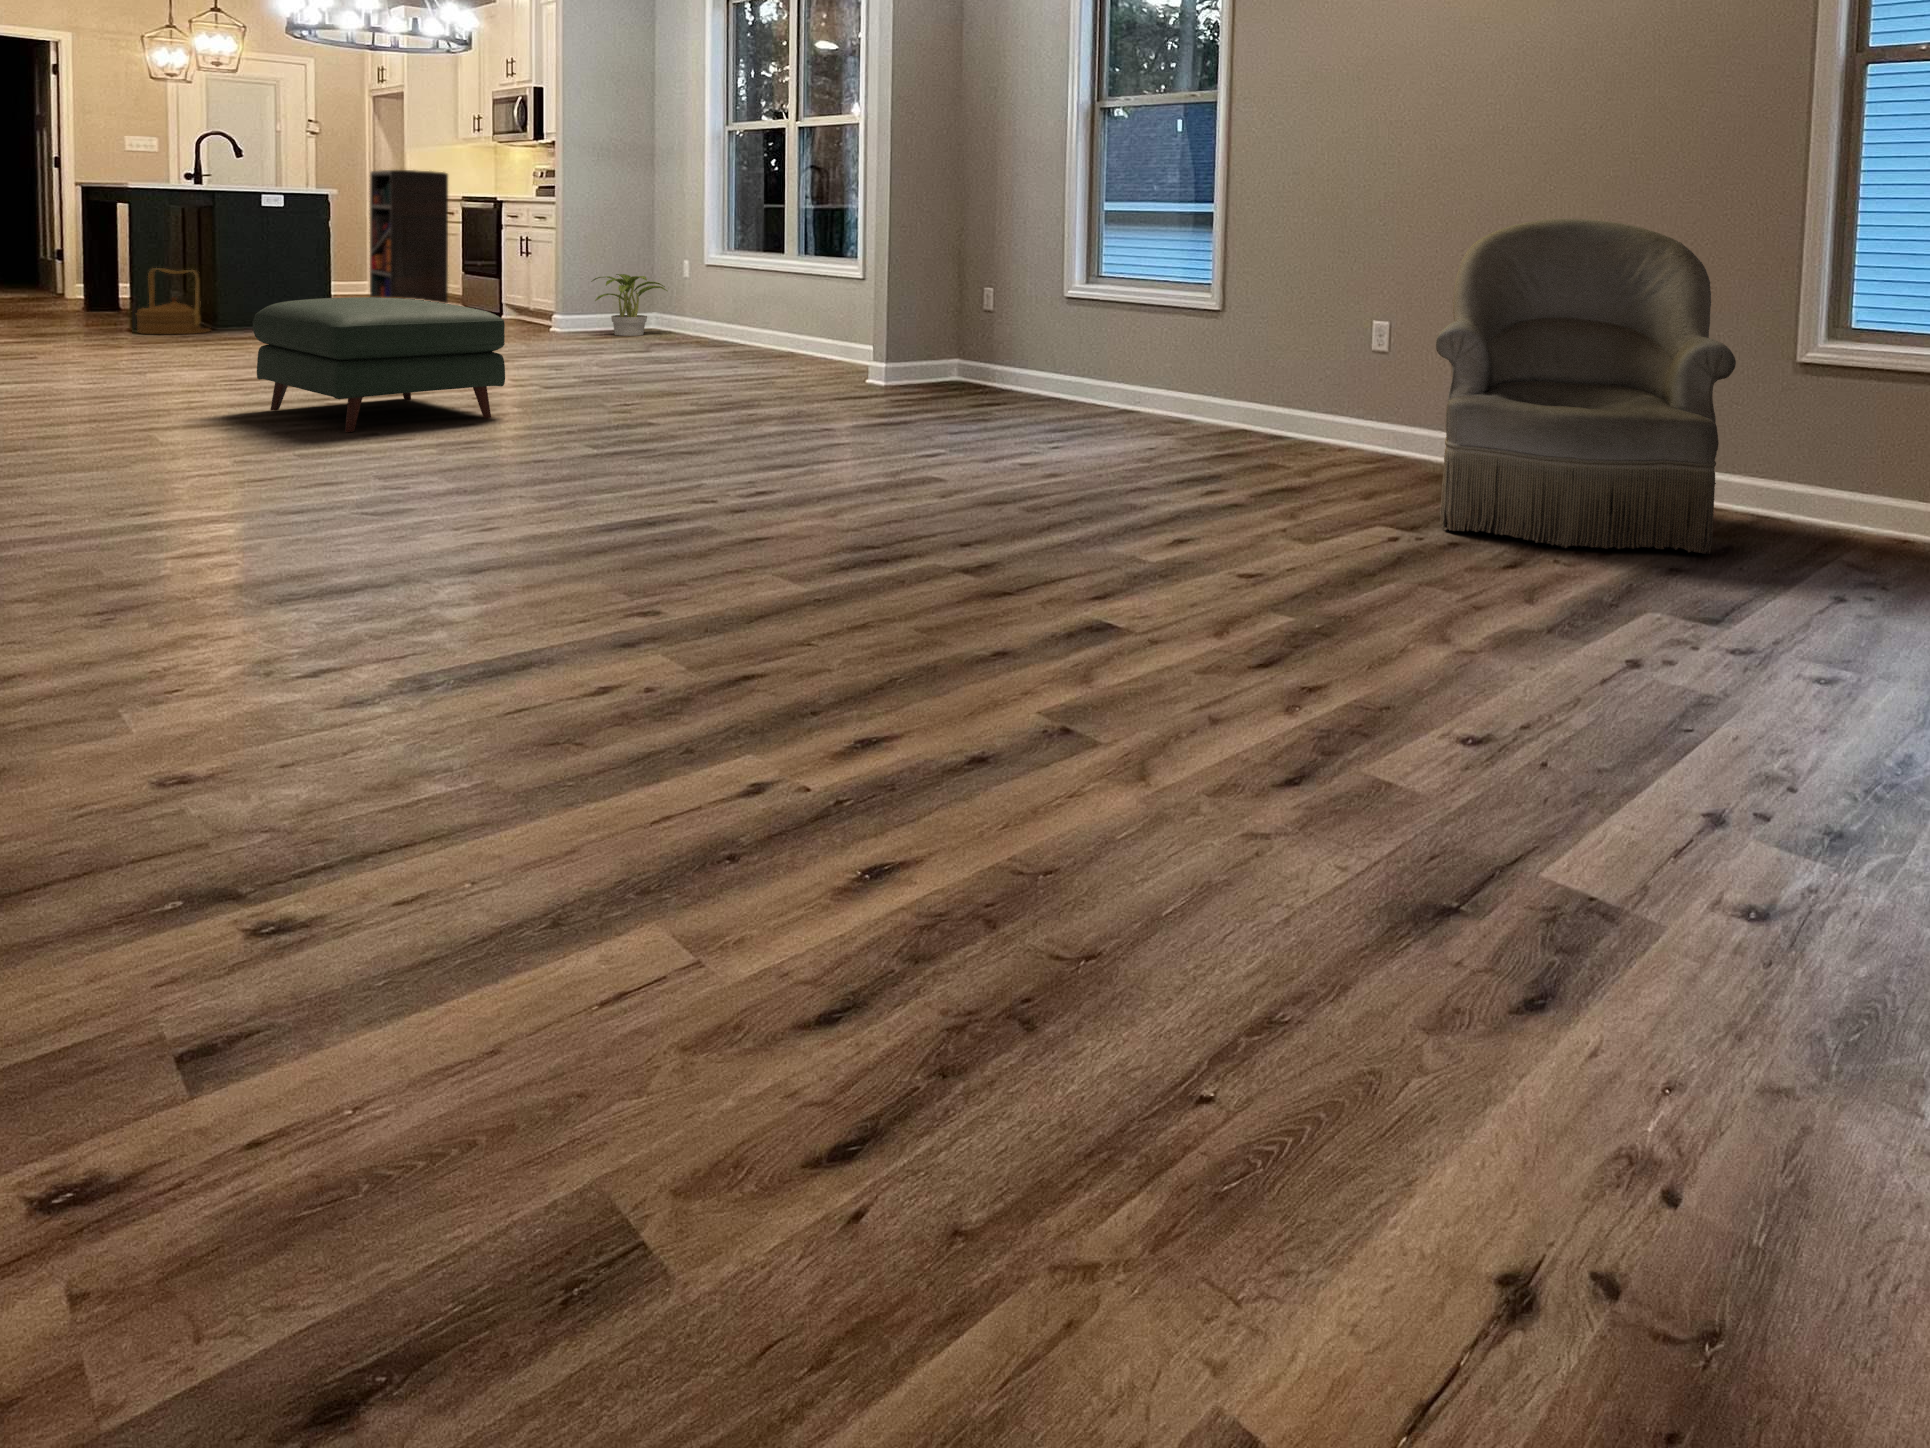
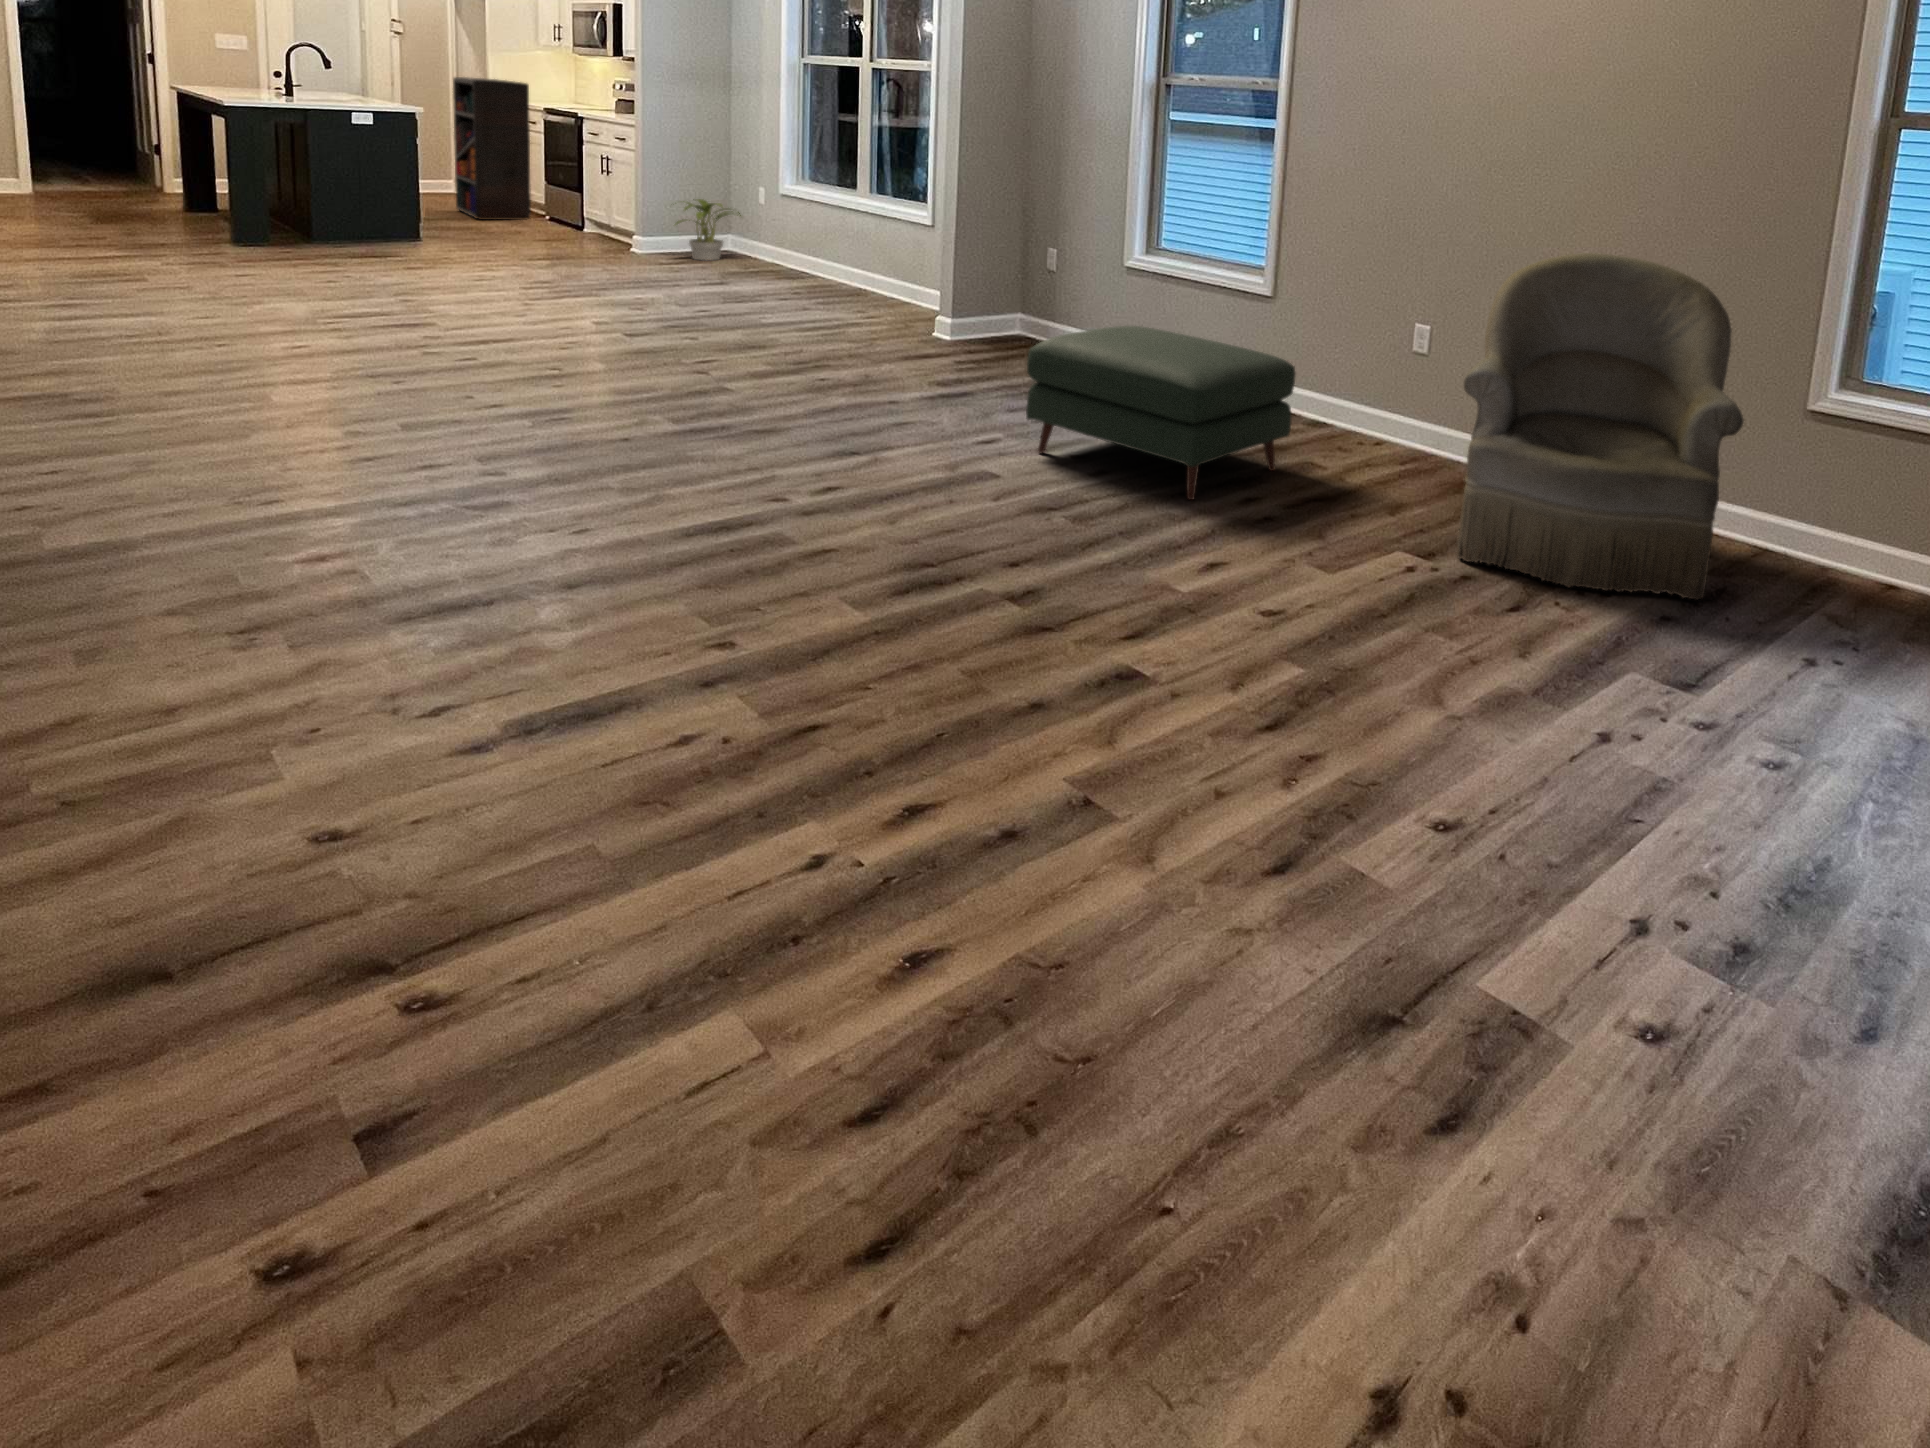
woven basket: present [136,268,210,334] -> none [235,181,308,247]
ottoman: present [253,297,505,432] -> present [1026,326,1296,500]

